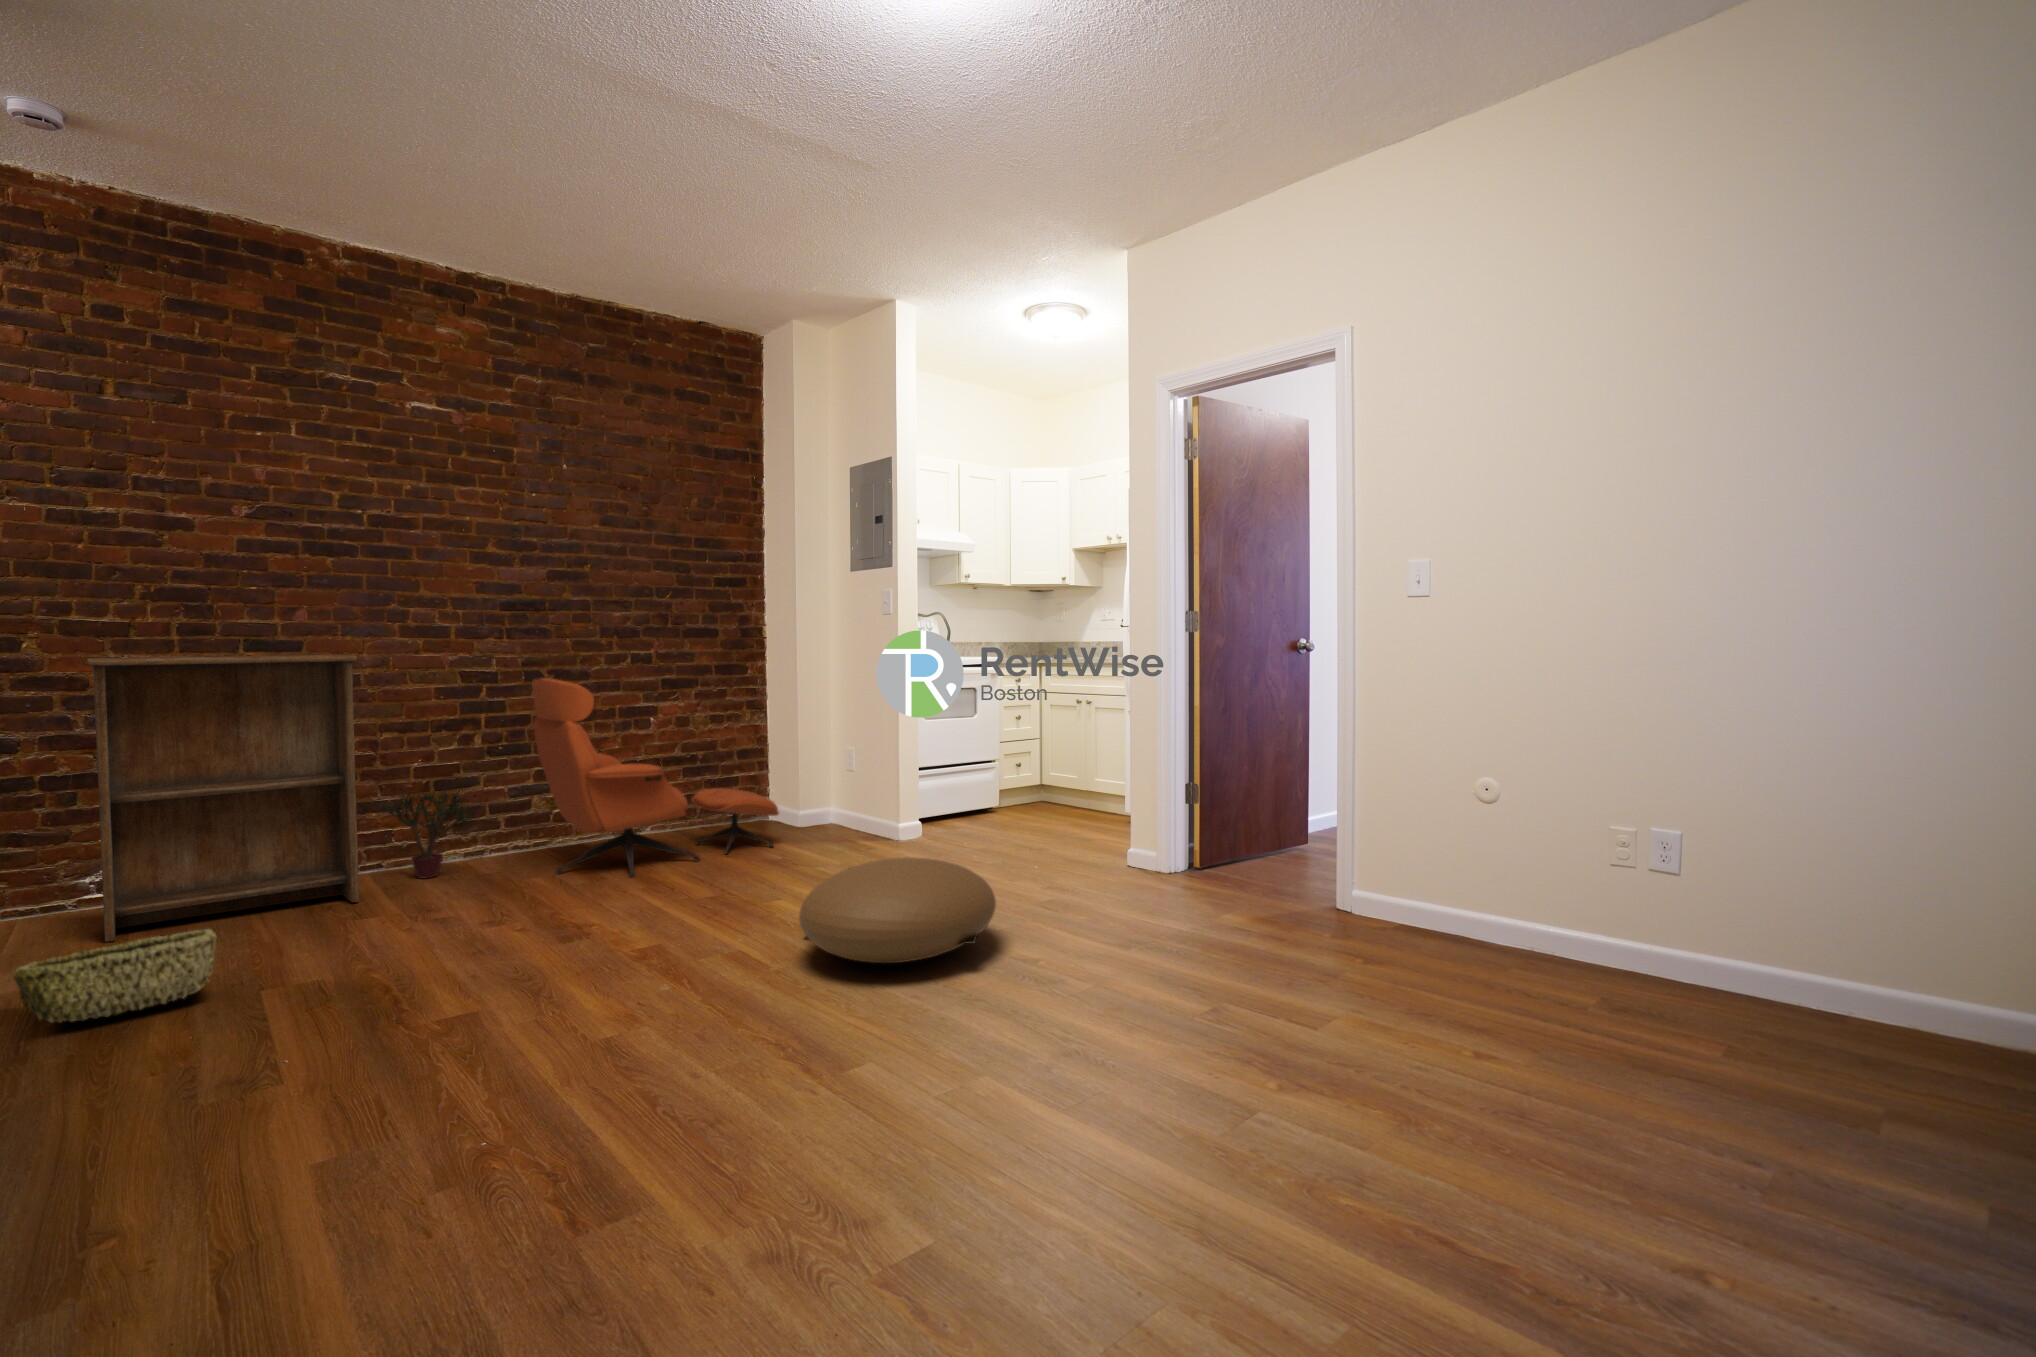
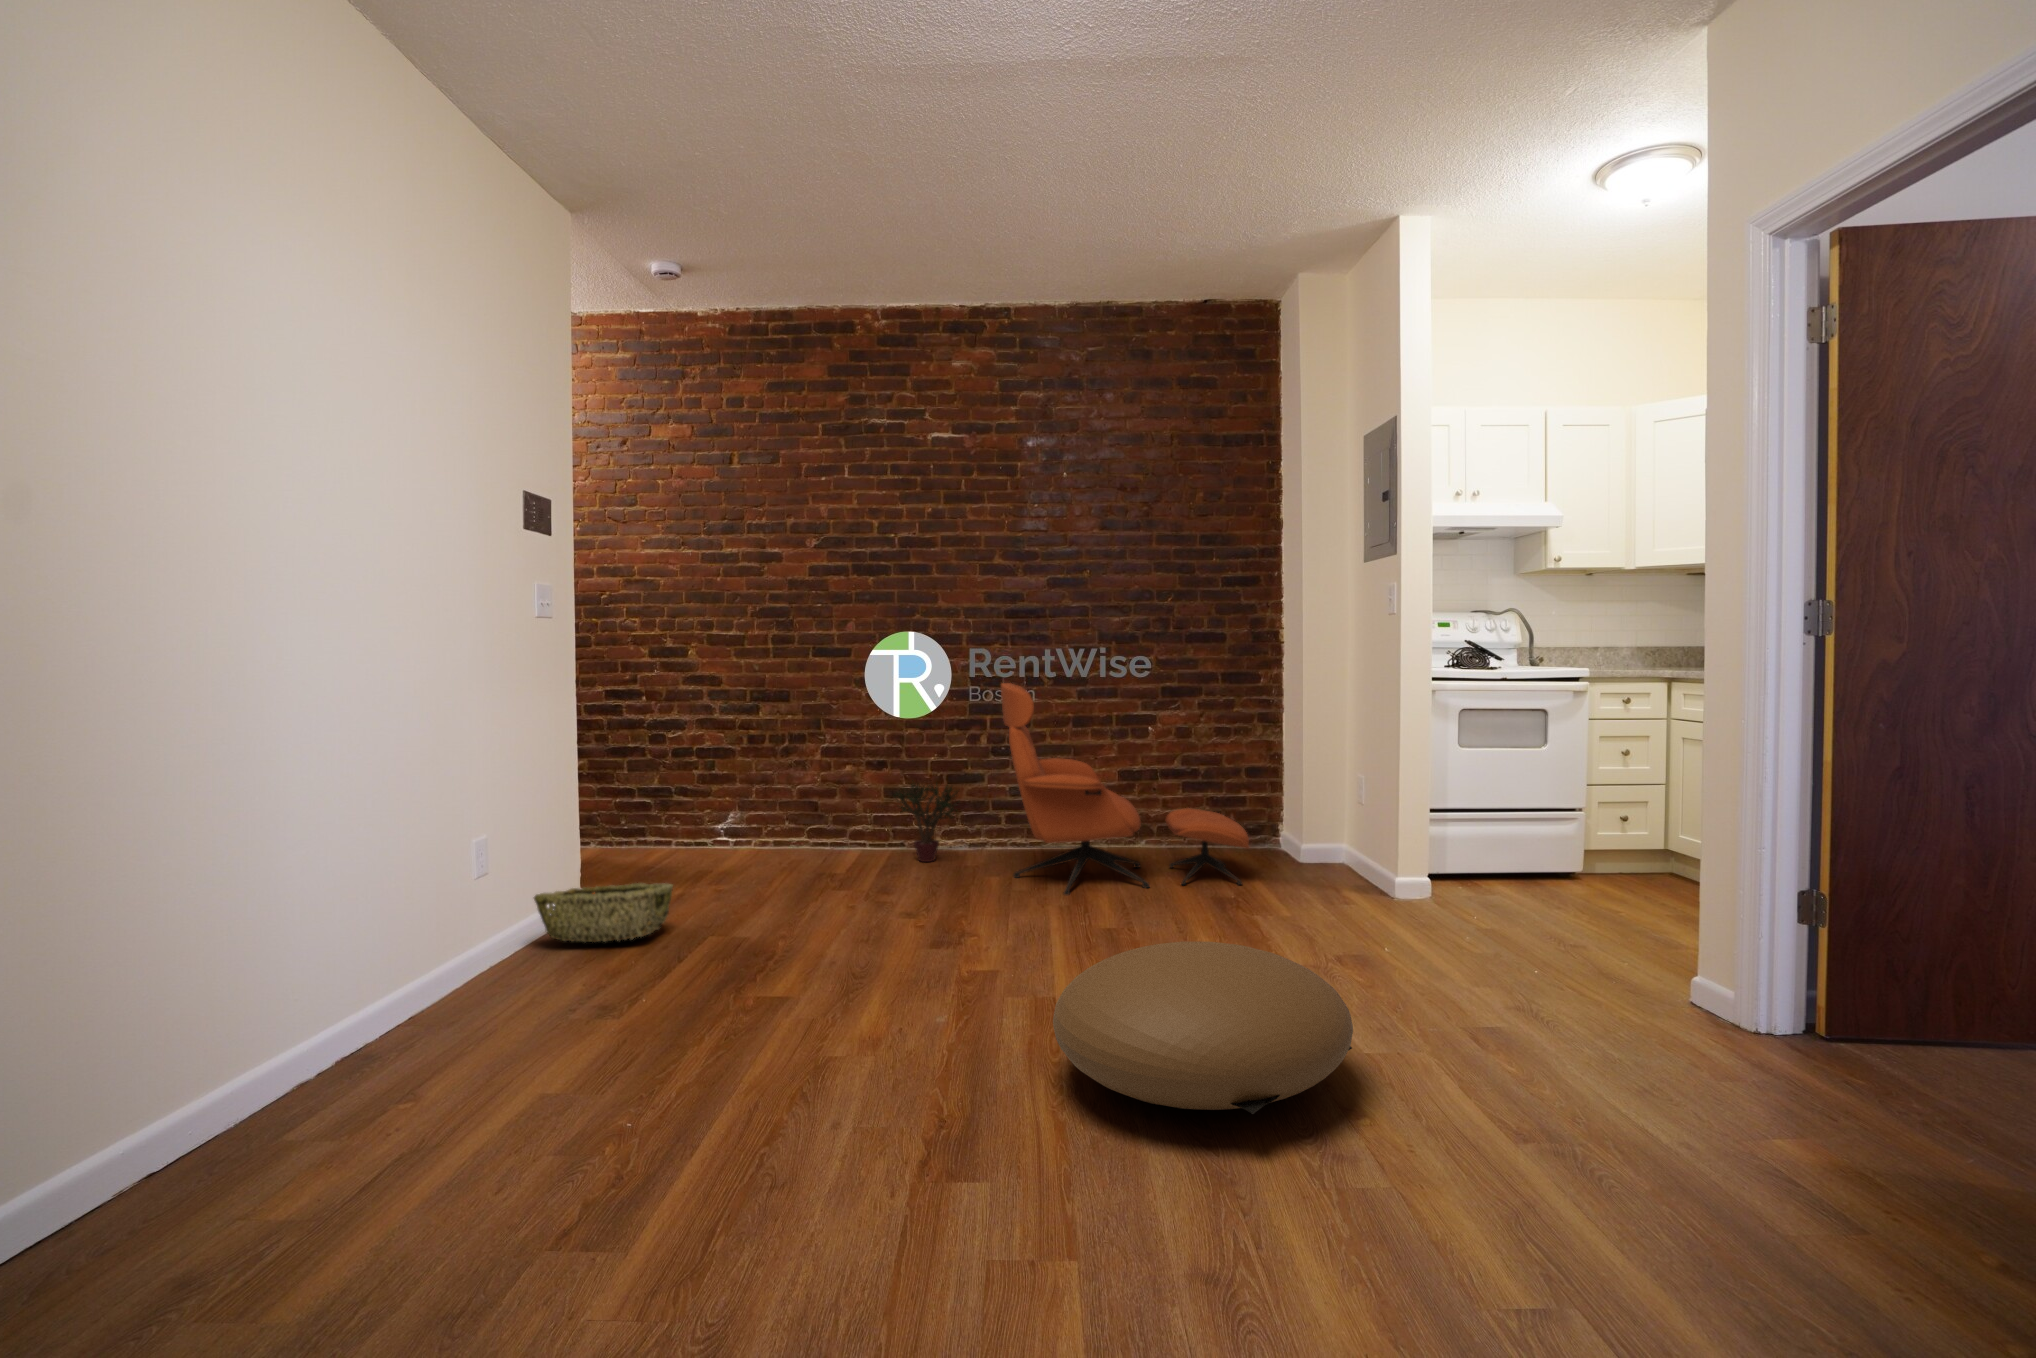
bookshelf: present [87,655,359,942] -> none [682,659,861,877]

